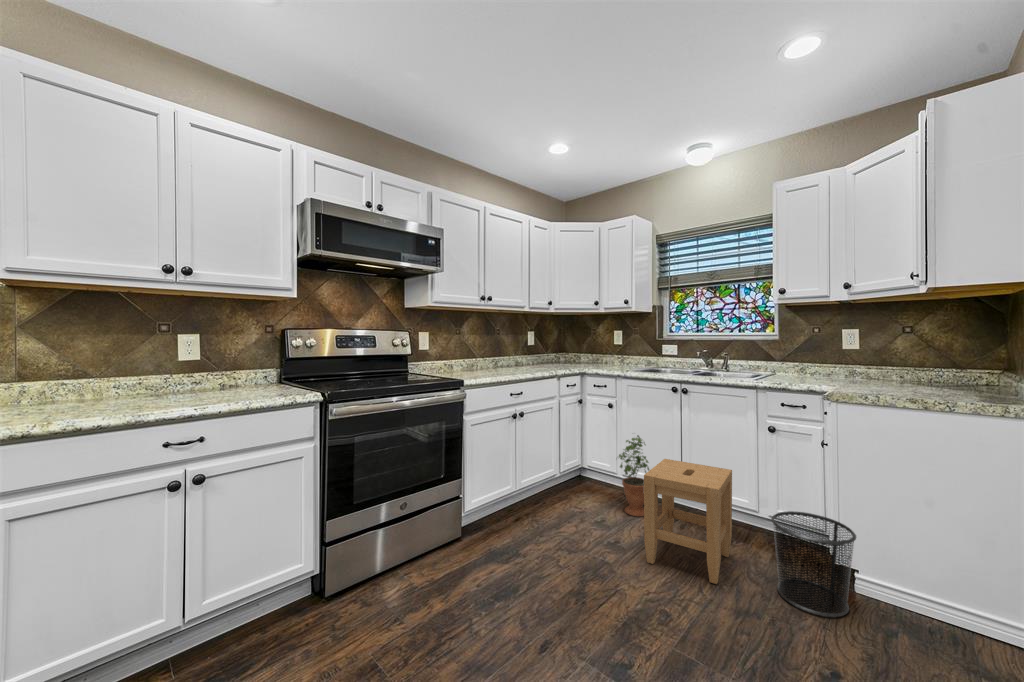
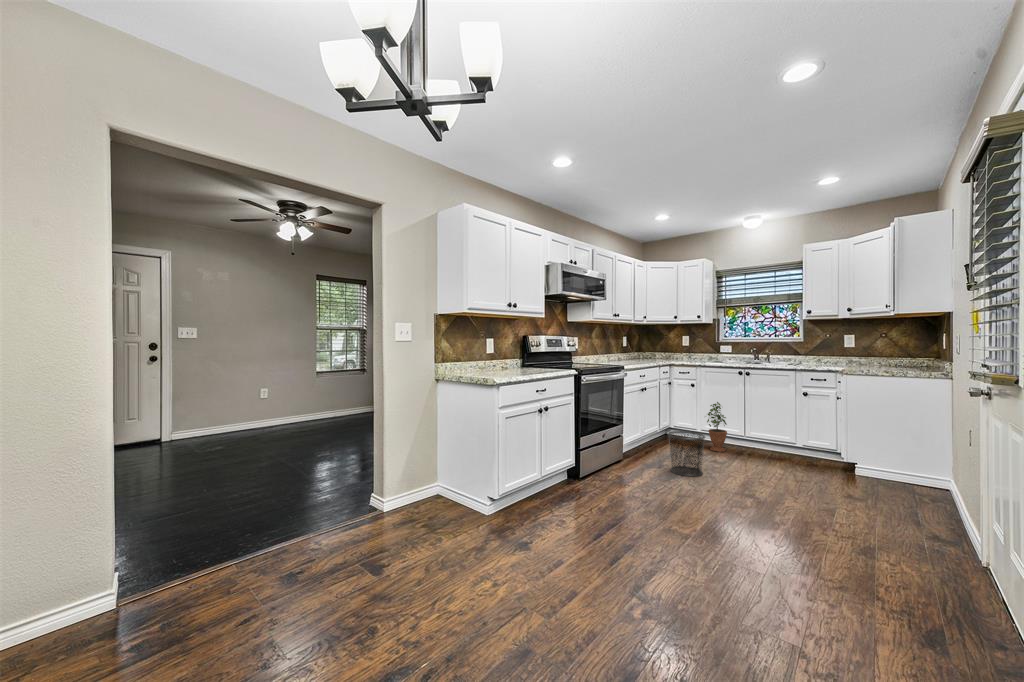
stool: present [644,459,732,584] -> none [738,412,786,475]
trash can: present [771,511,856,617] -> present [668,431,705,476]

